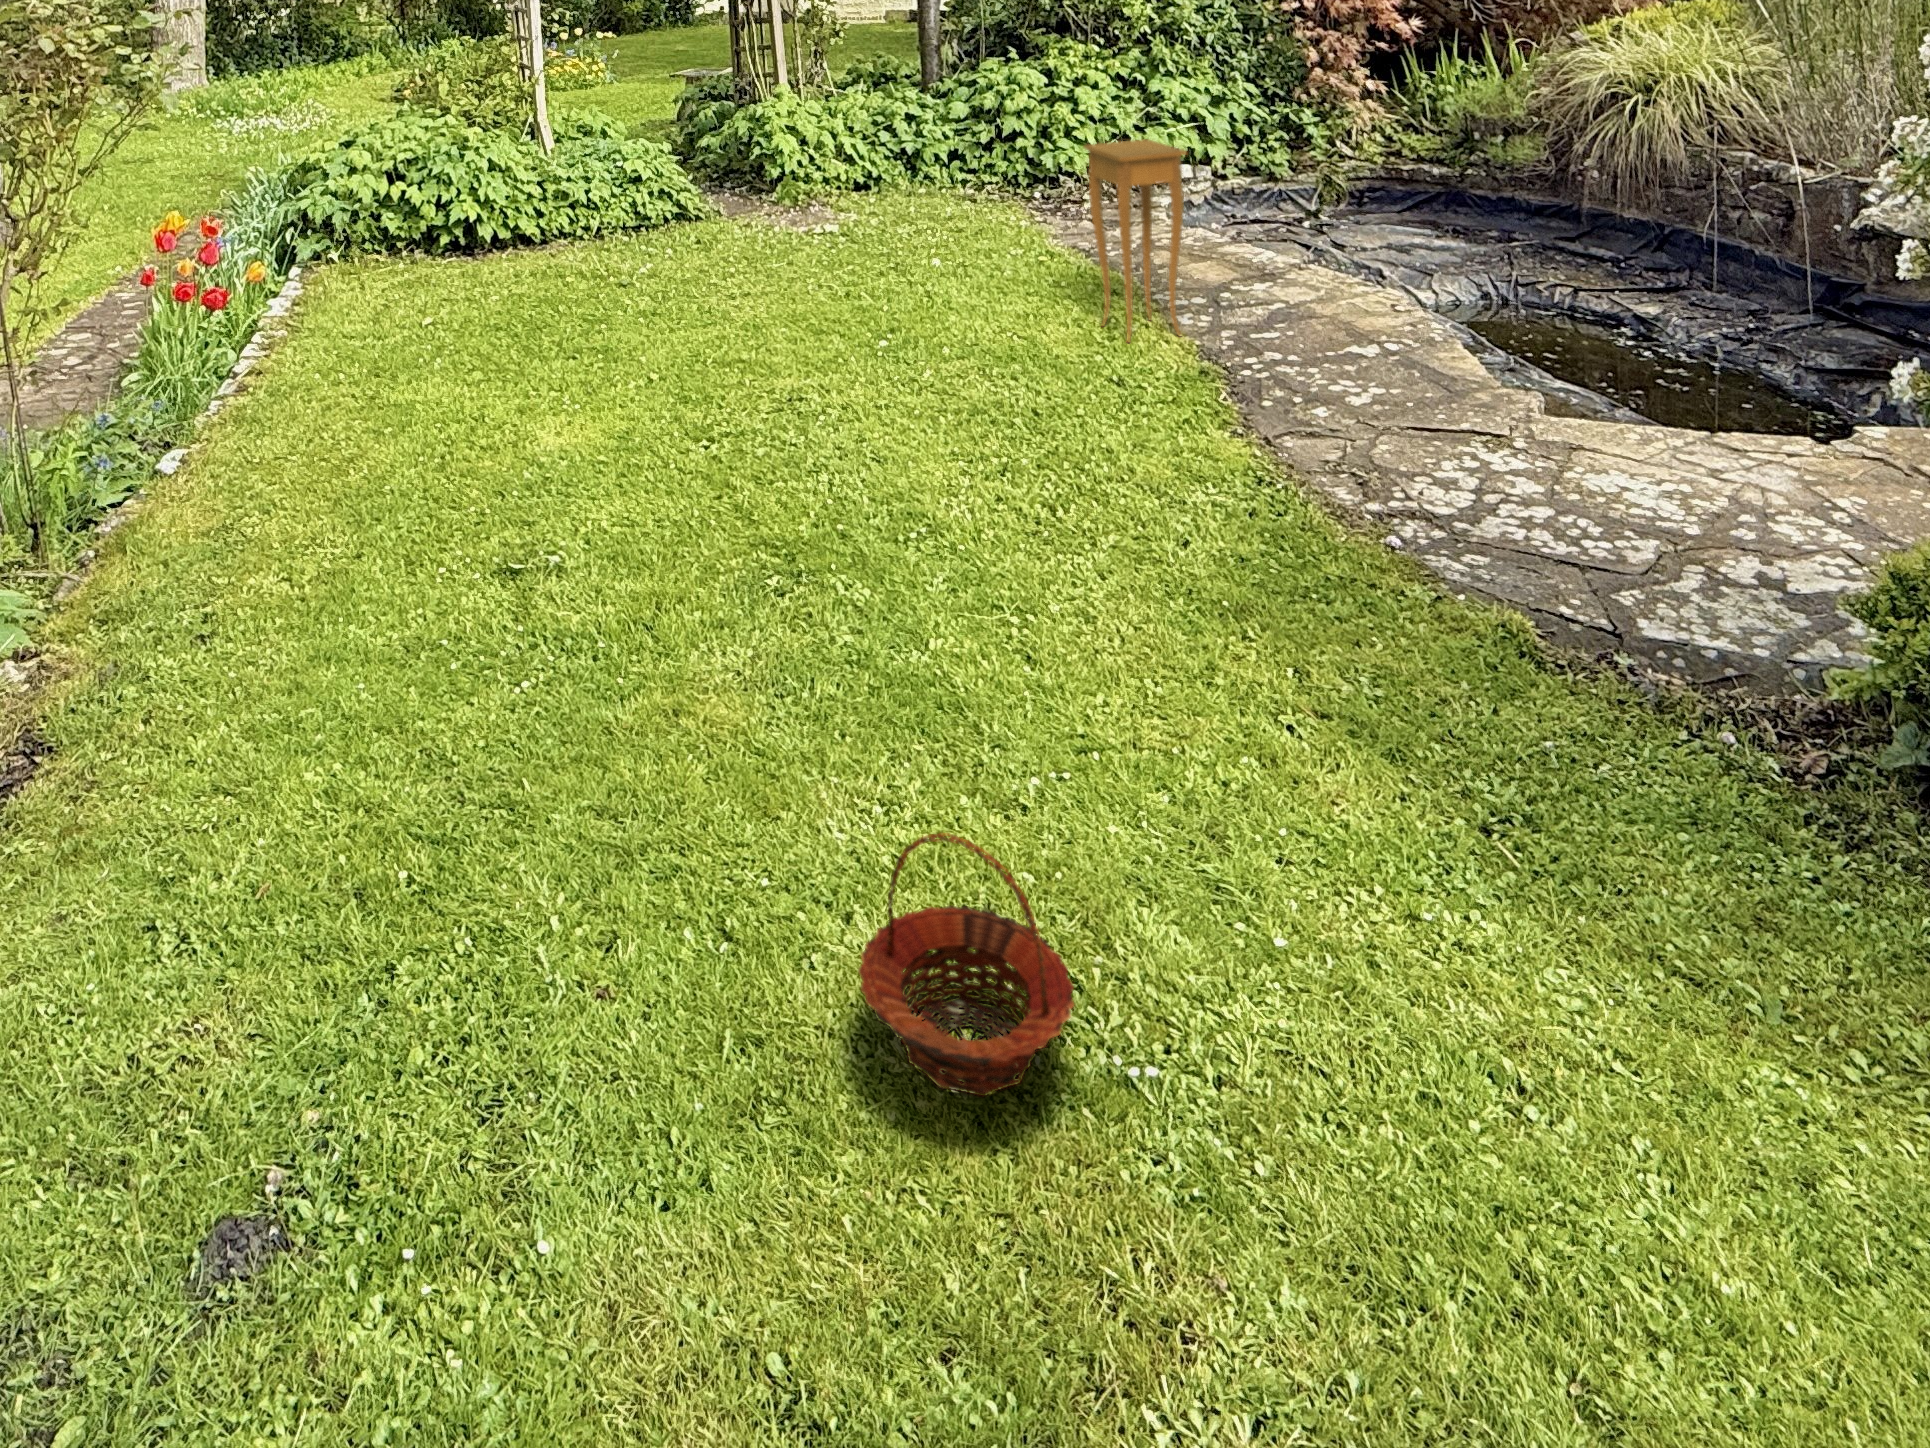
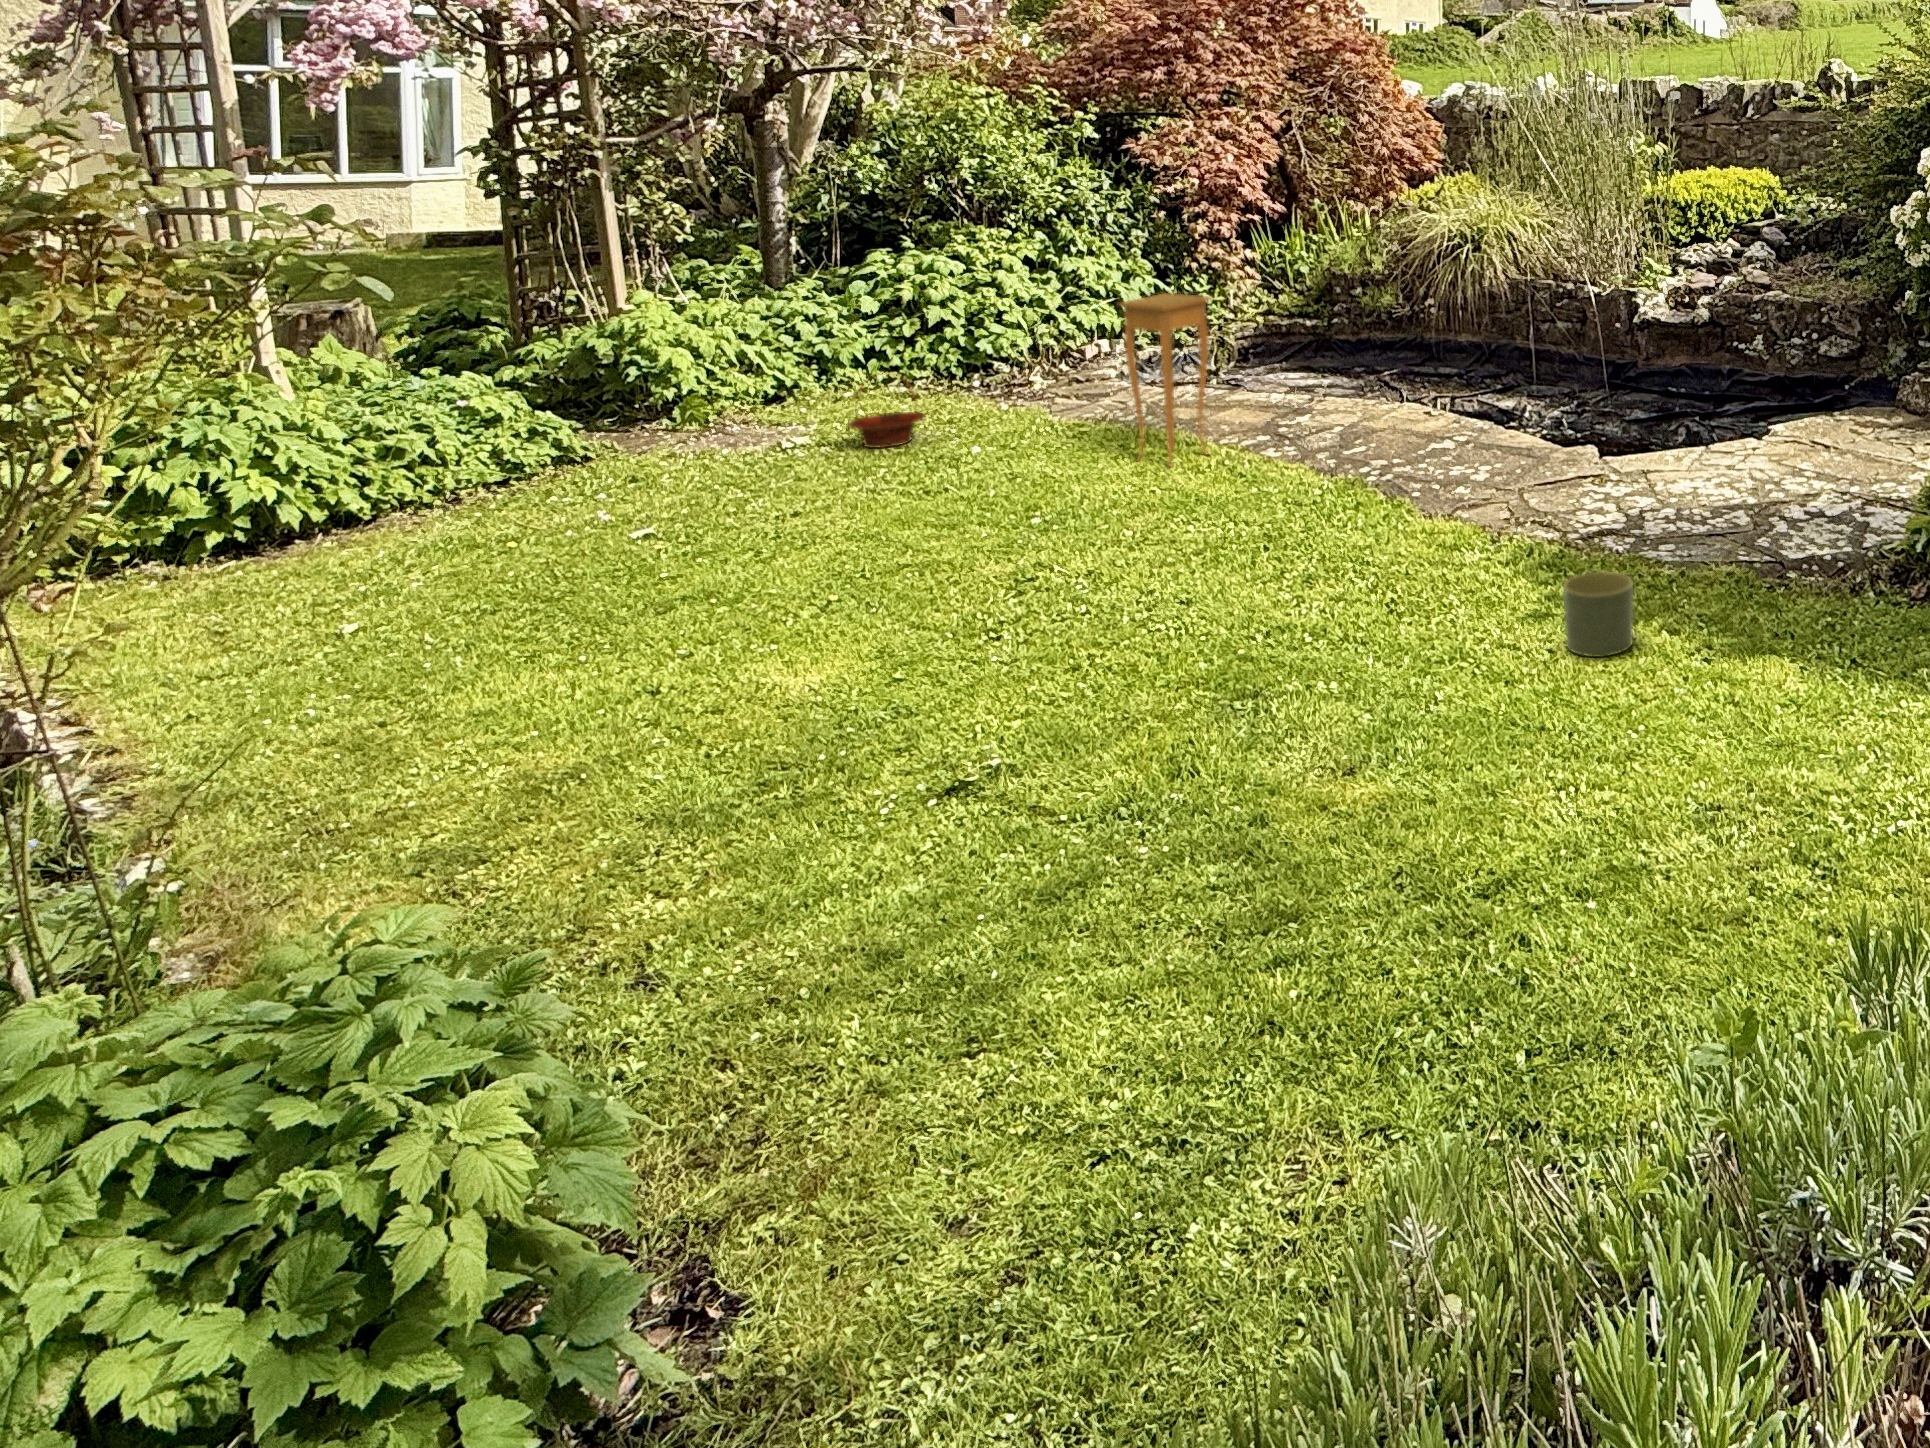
planter: none [1411,725,1545,897] -> present [1564,572,1633,657]
basket: present [858,833,1074,1096] -> present [846,373,925,448]

